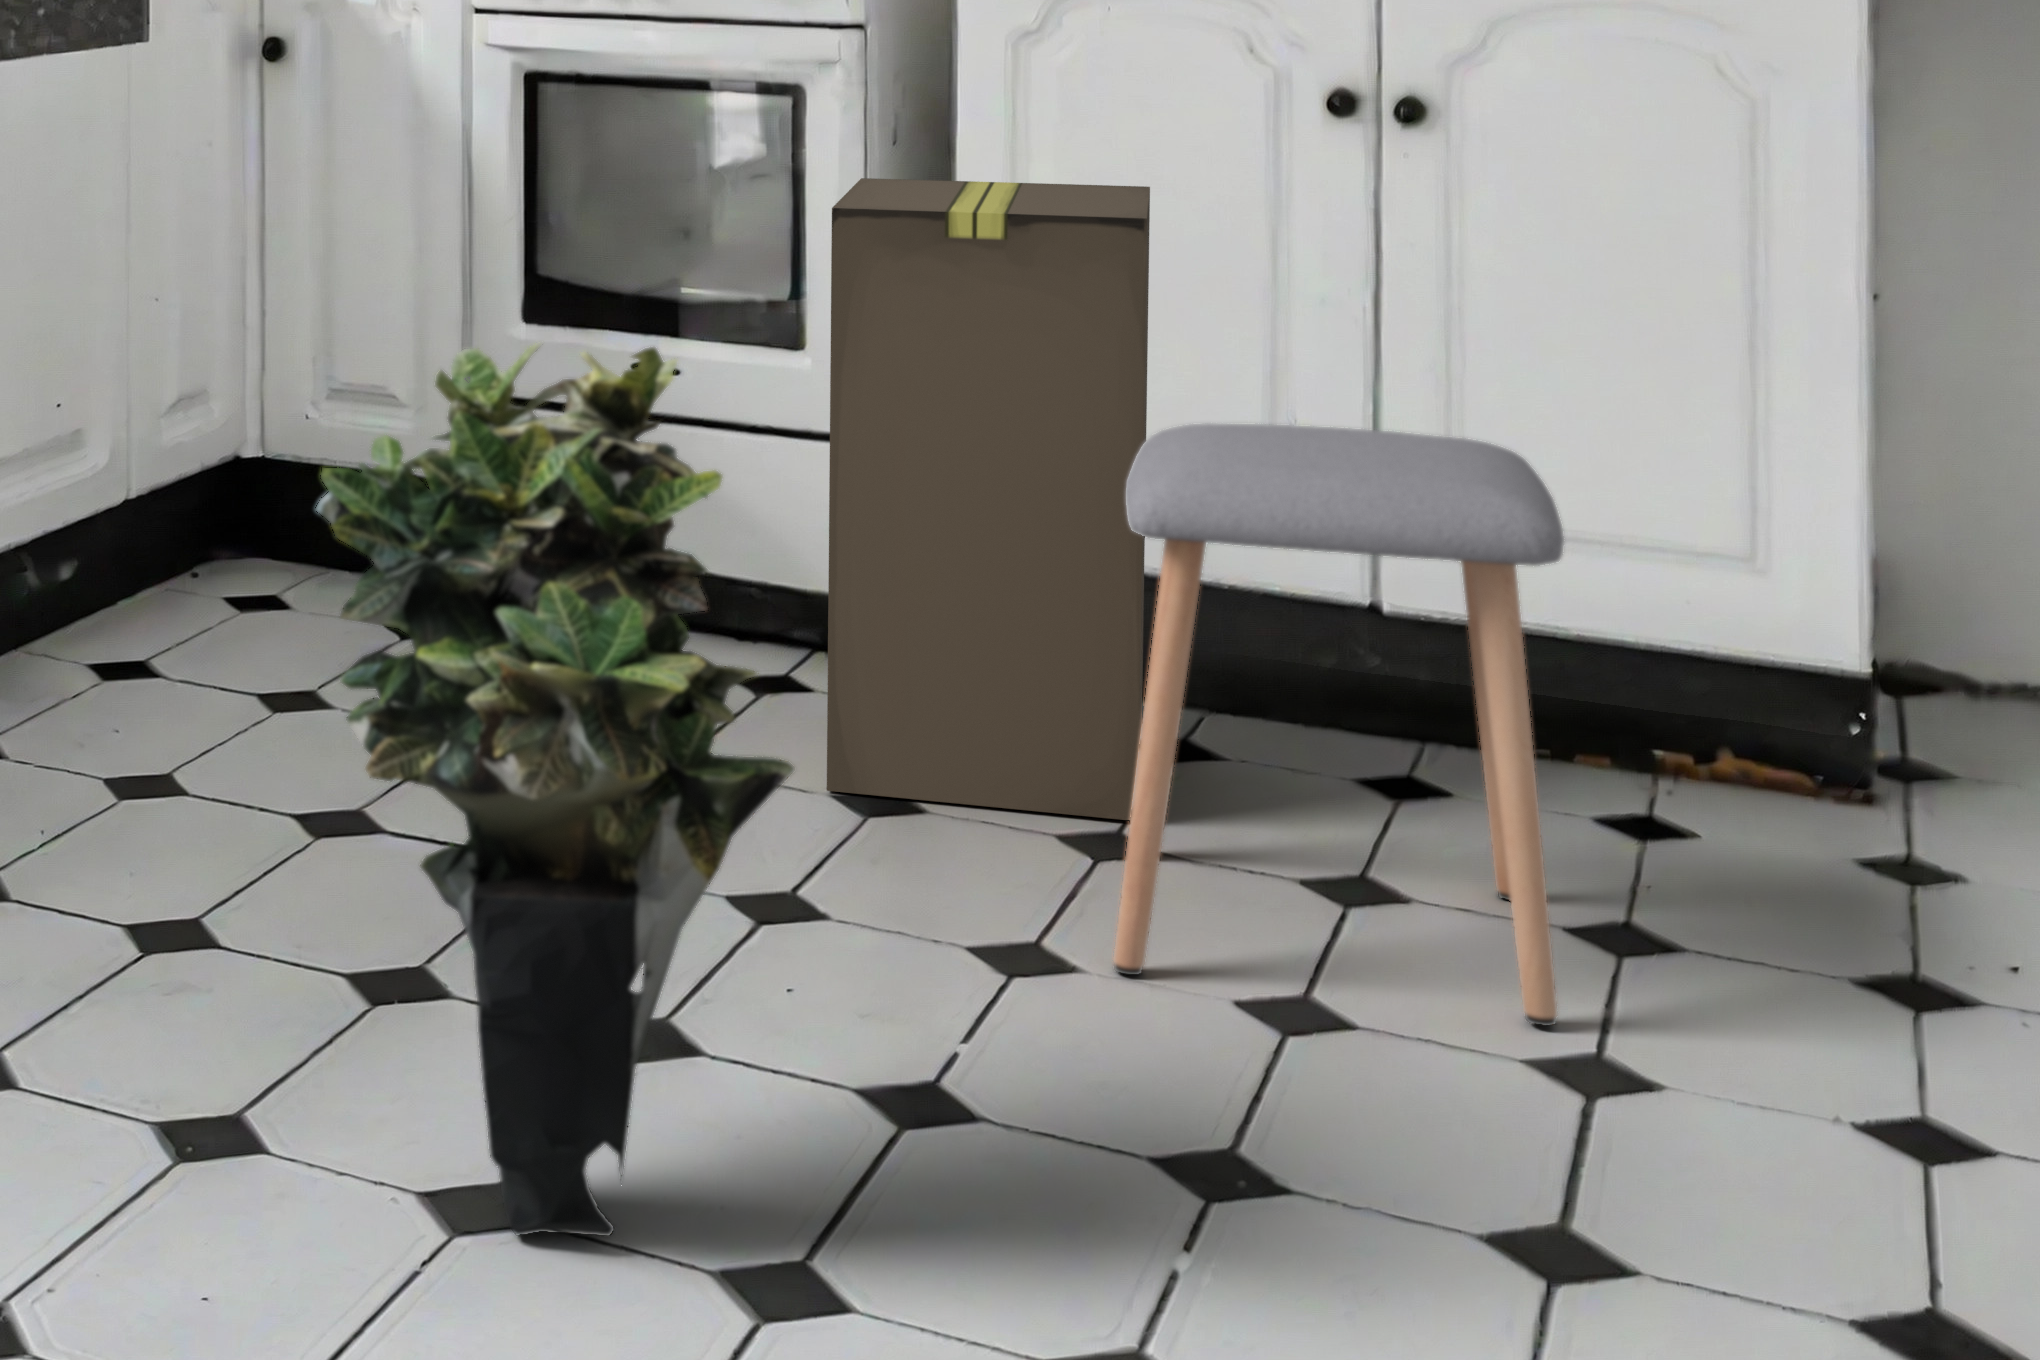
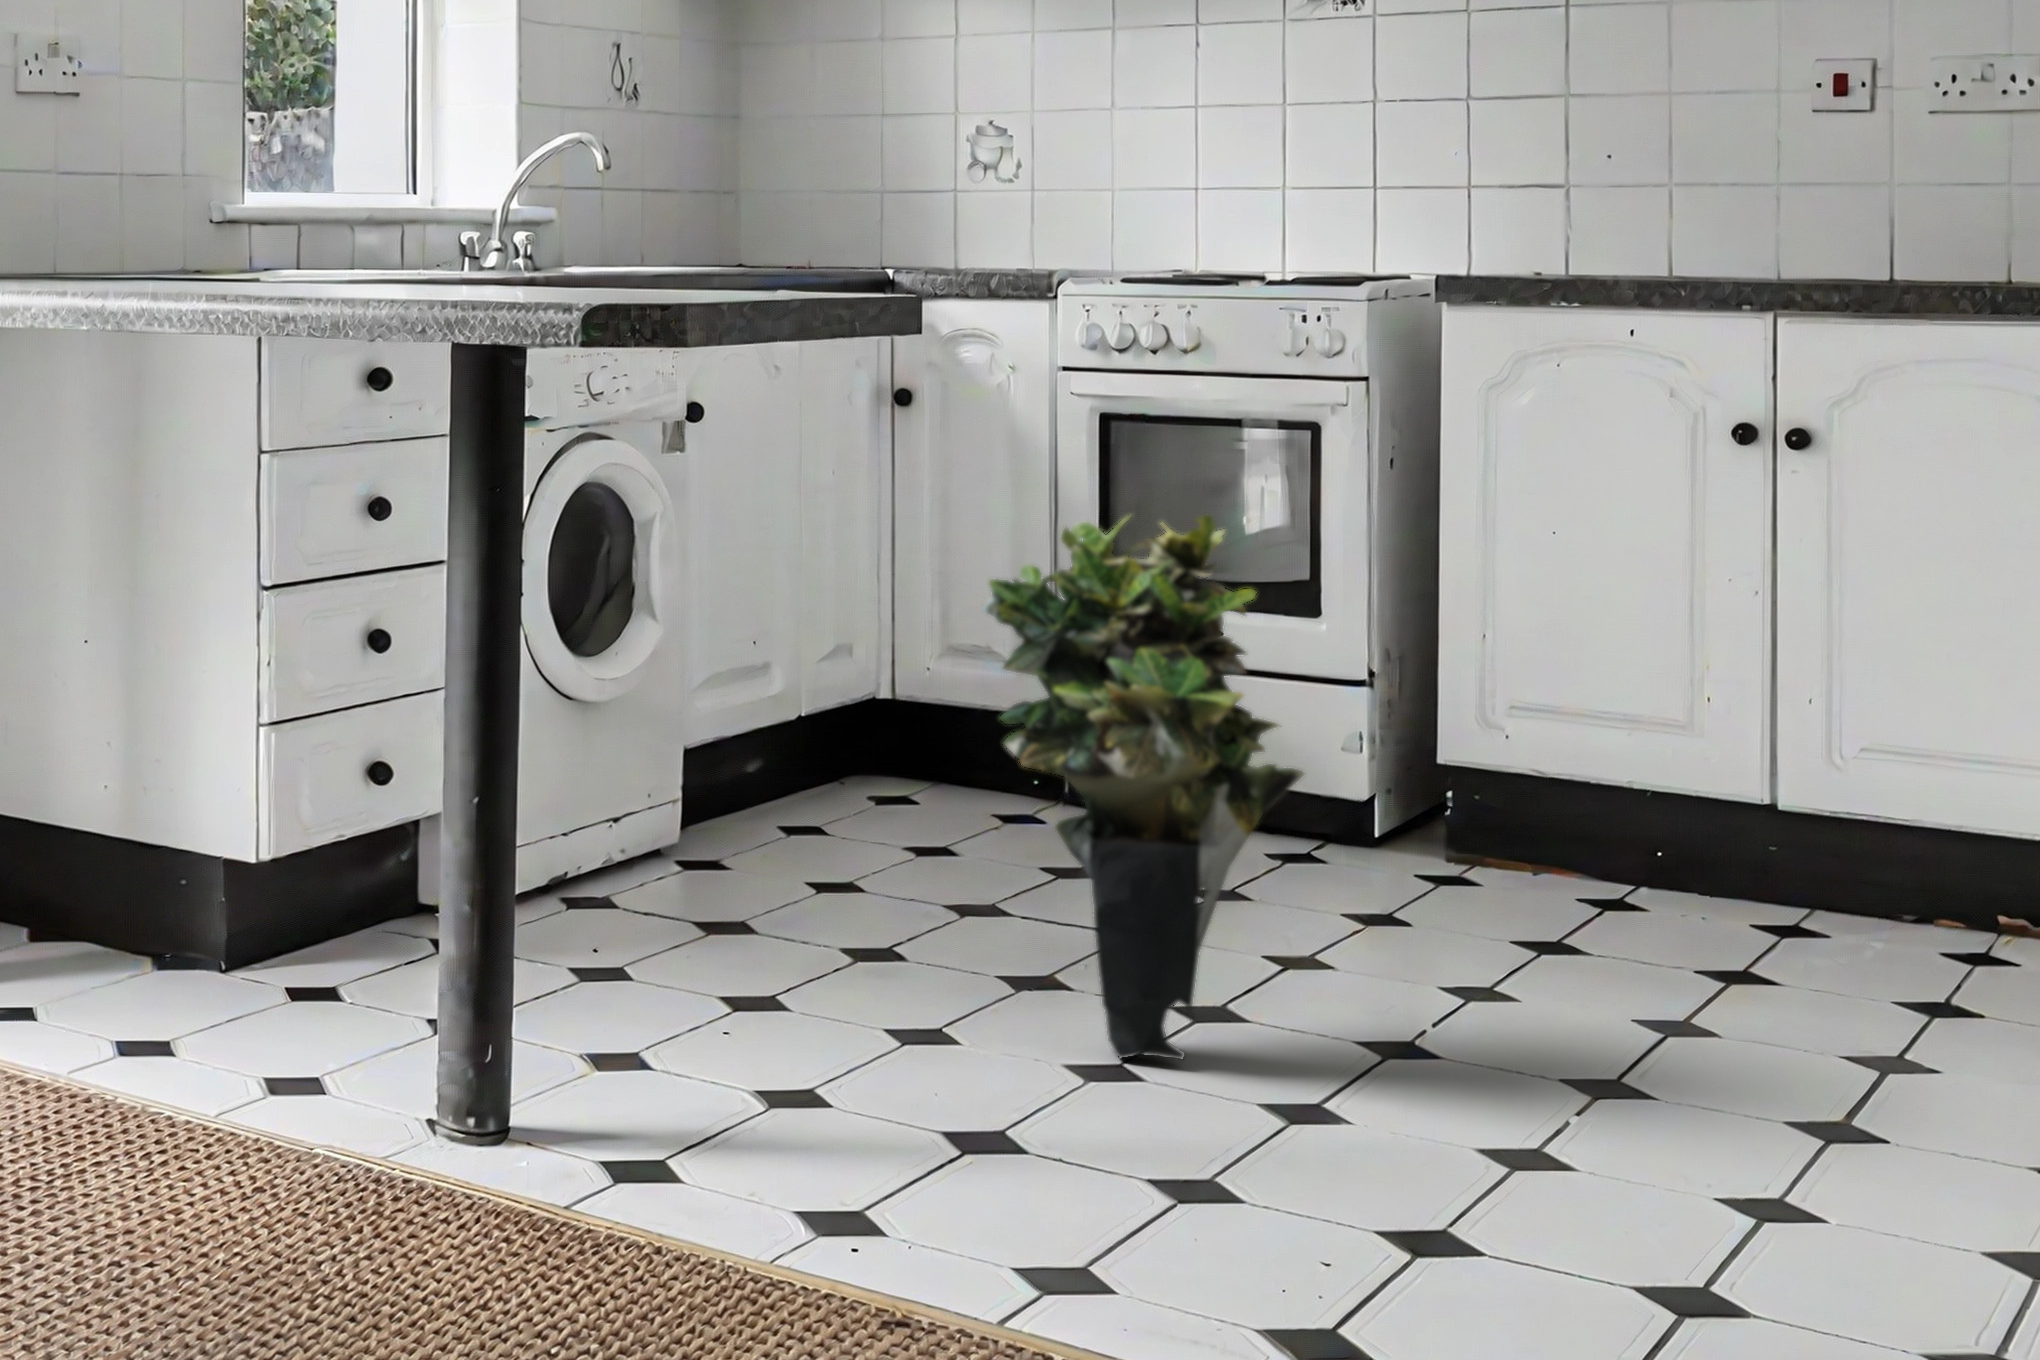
cardboard box: present [827,178,1150,820] -> none [1338,474,1592,934]
stool: present [1114,423,1564,1026] -> none [1547,631,1877,1032]

